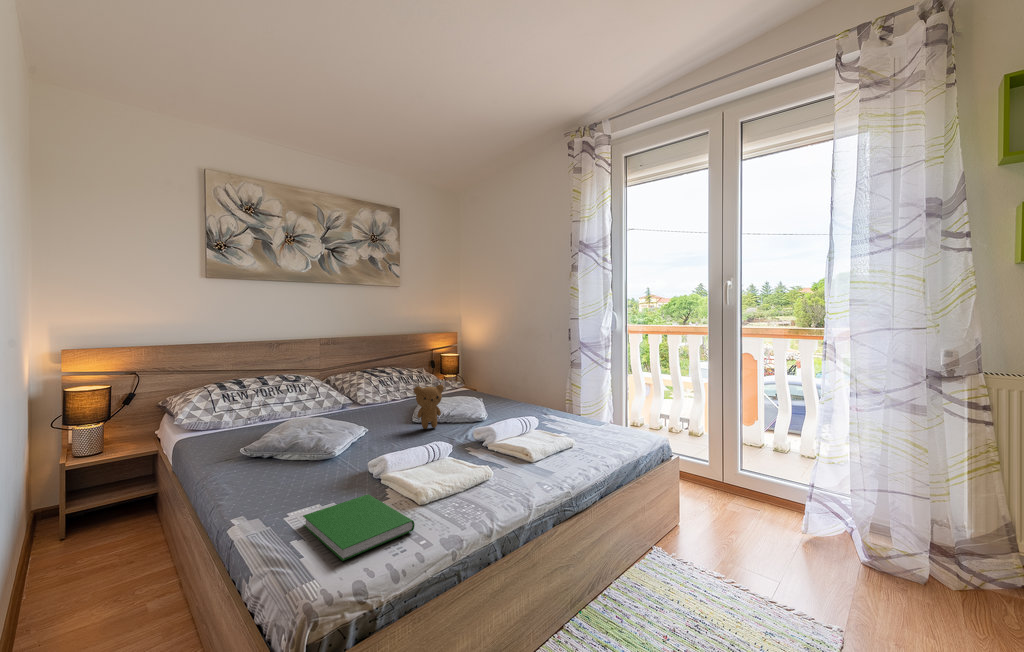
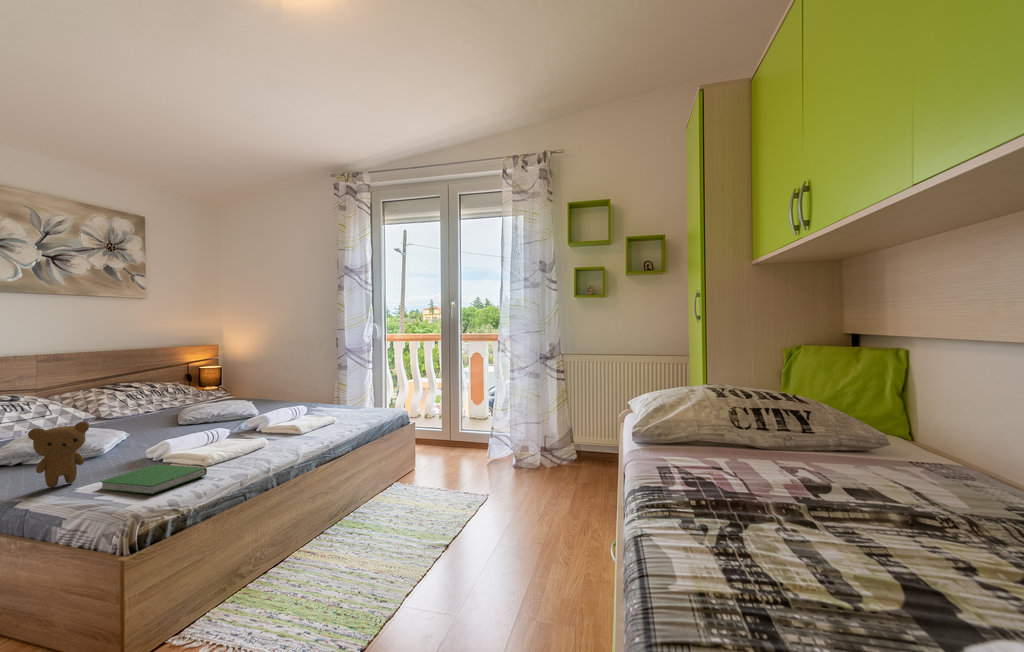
teddy bear: present [414,384,444,429] -> present [28,421,90,488]

